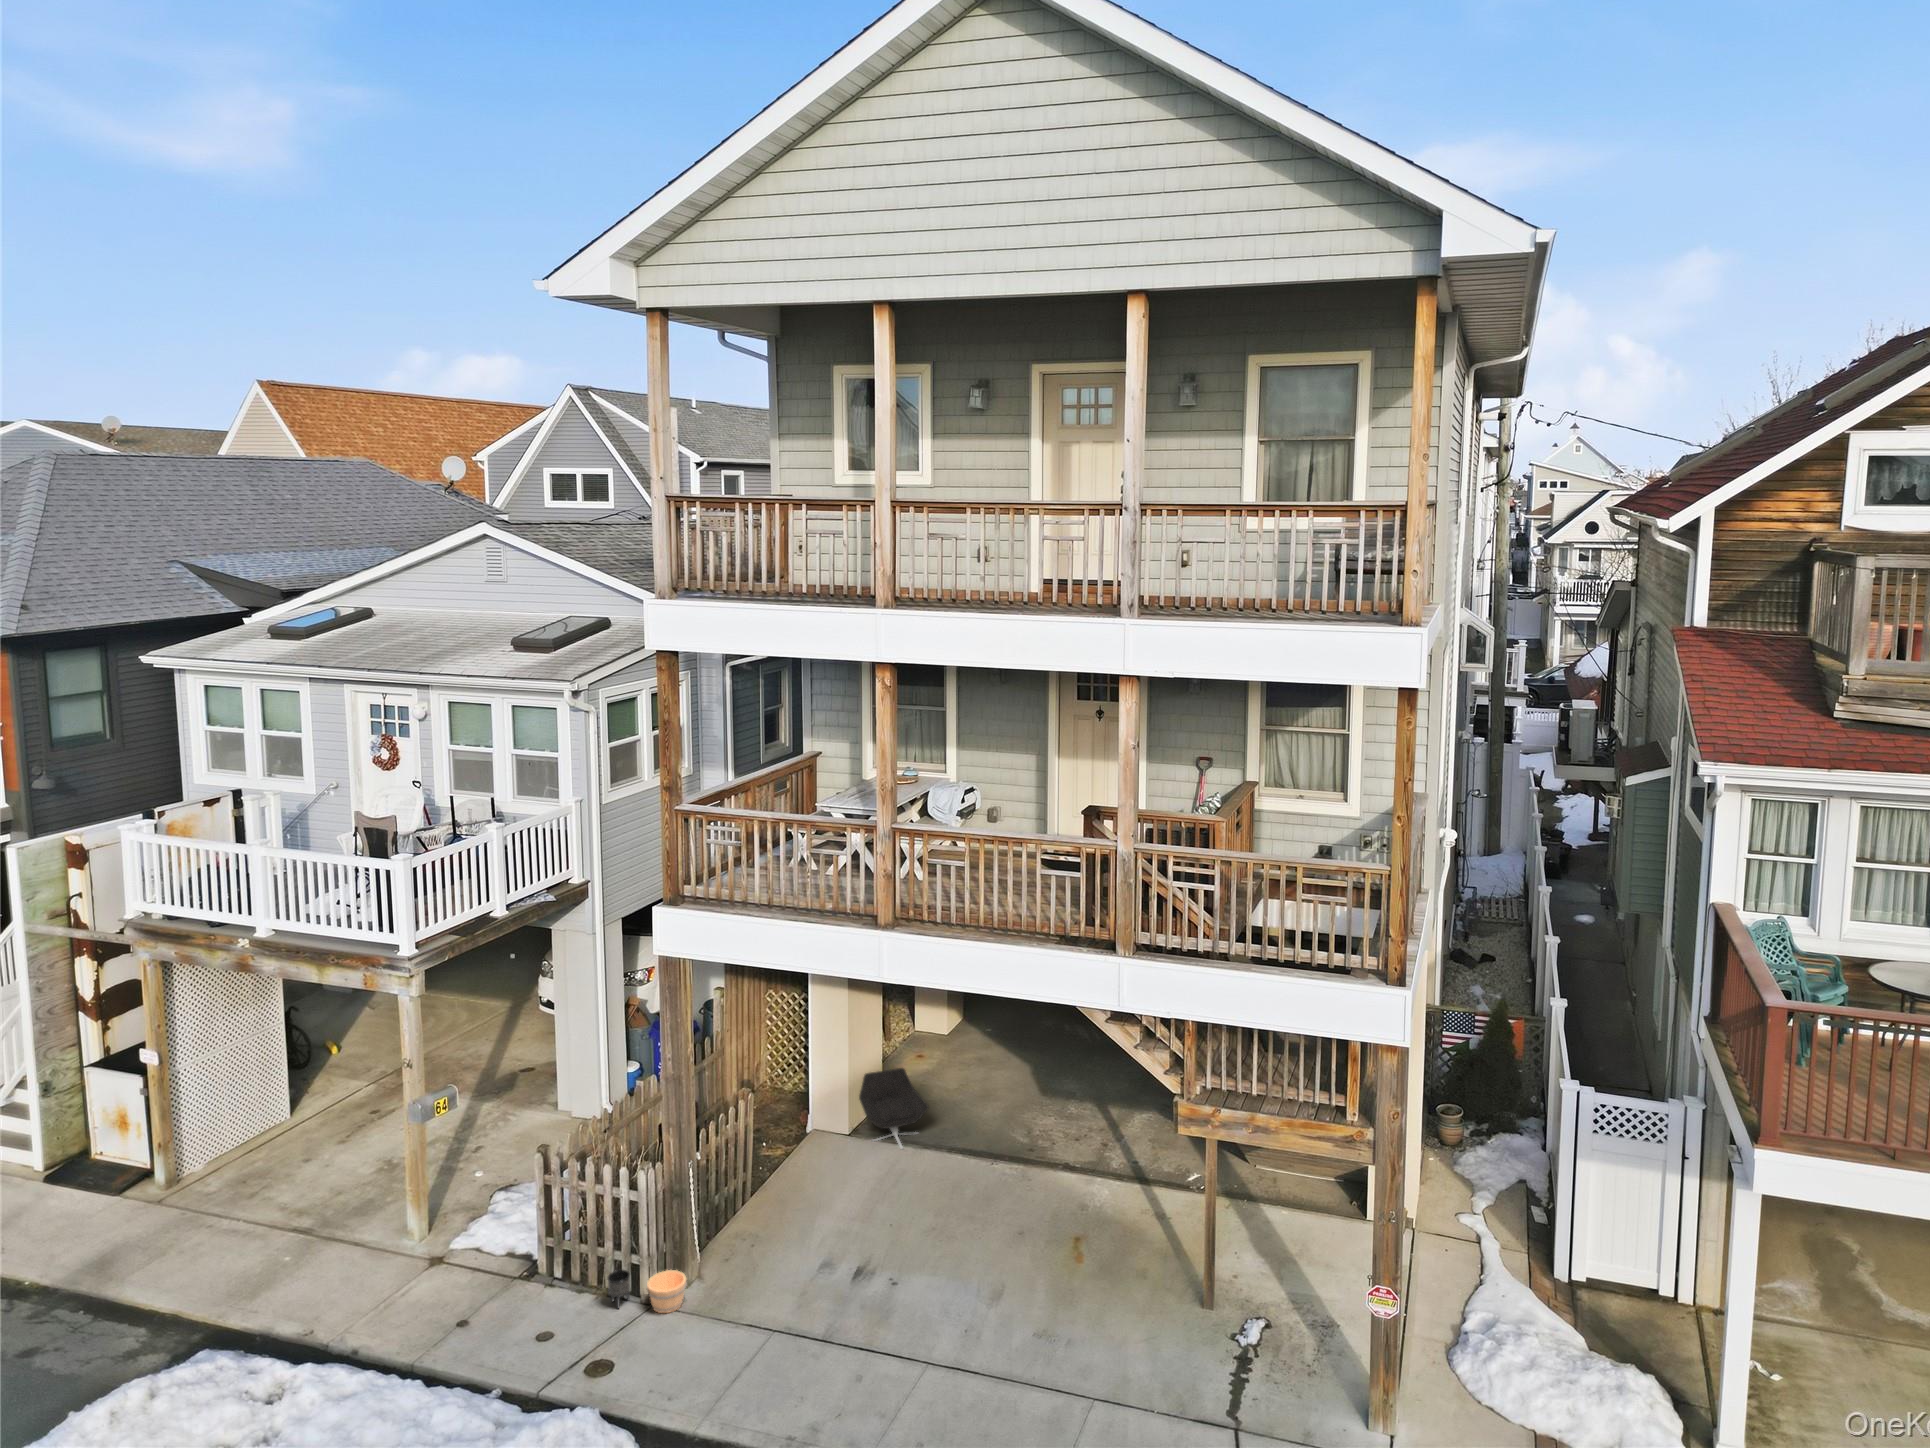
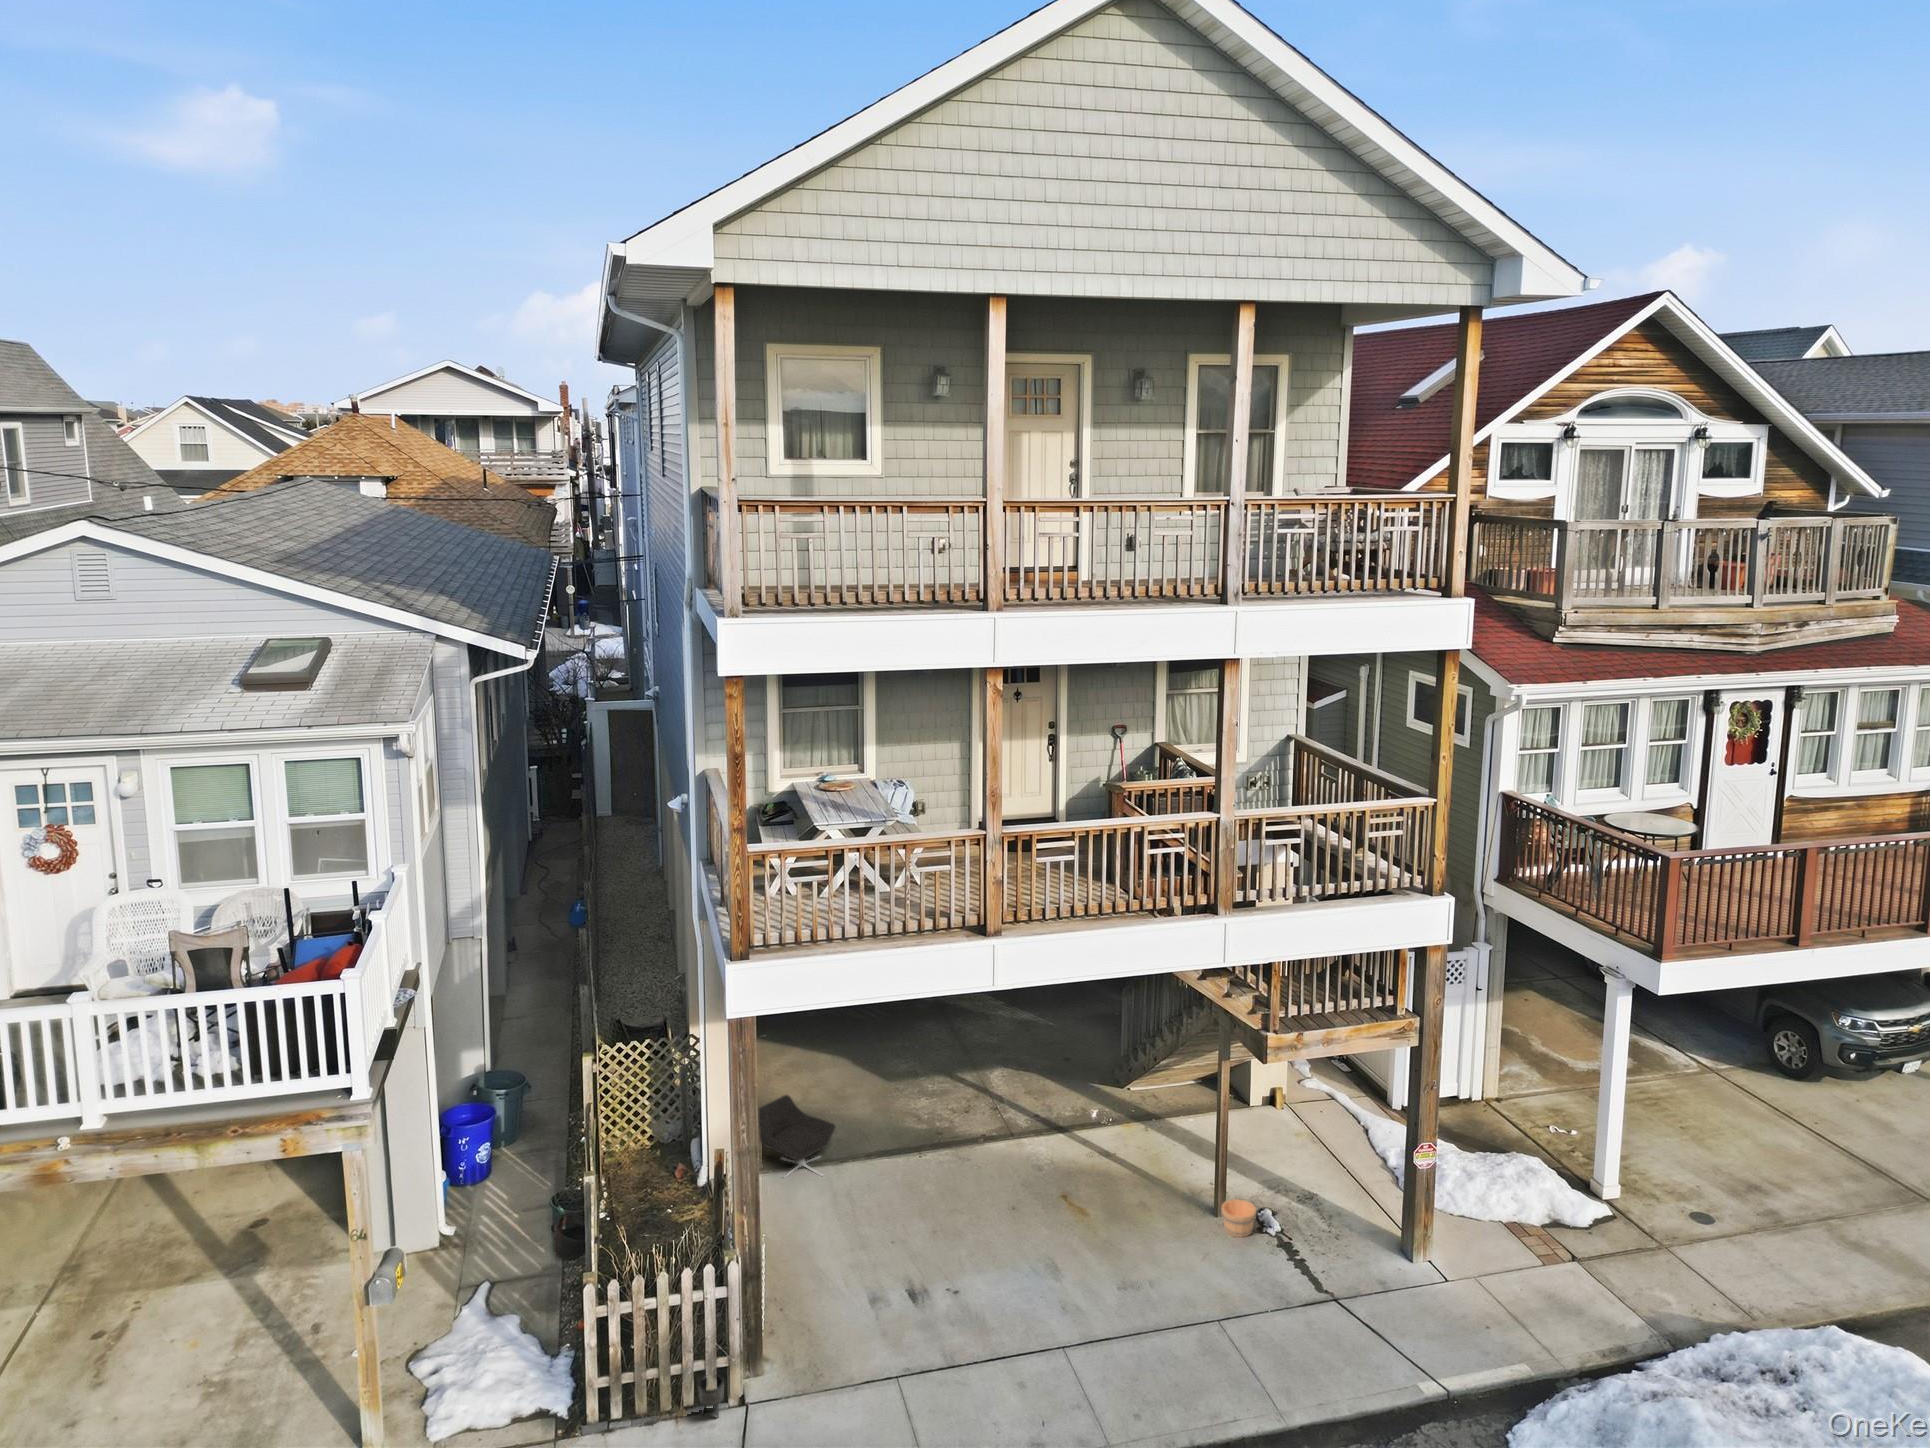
bucket: present [647,1270,687,1313] -> present [1221,1199,1256,1237]

